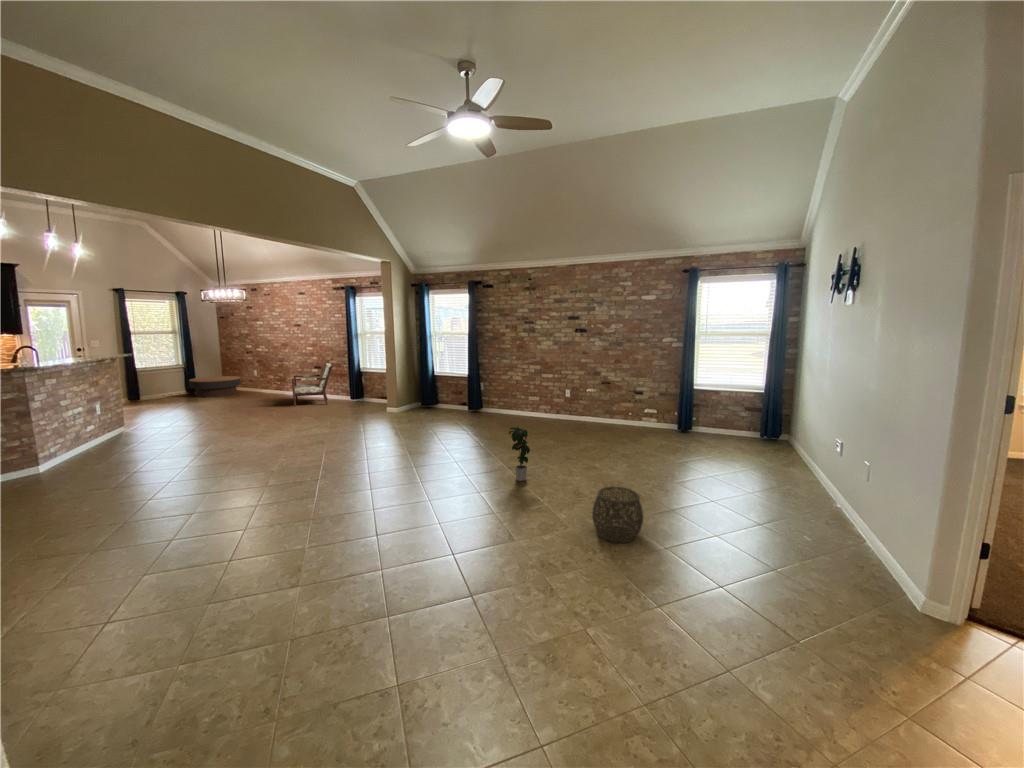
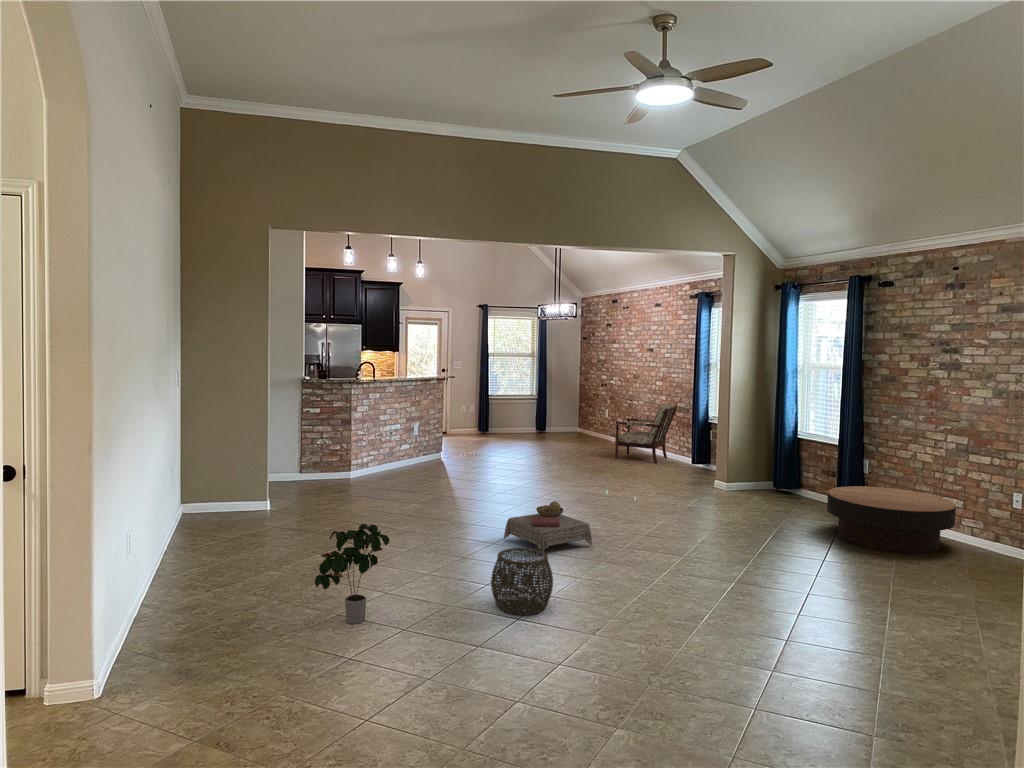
coffee table: present [189,376,241,397] -> present [827,486,956,553]
potted plant: present [509,427,530,481] -> present [315,524,389,624]
ottoman: none [325,444,394,486] -> present [504,501,592,552]
woven basket: present [592,486,643,543] -> present [491,548,553,615]

